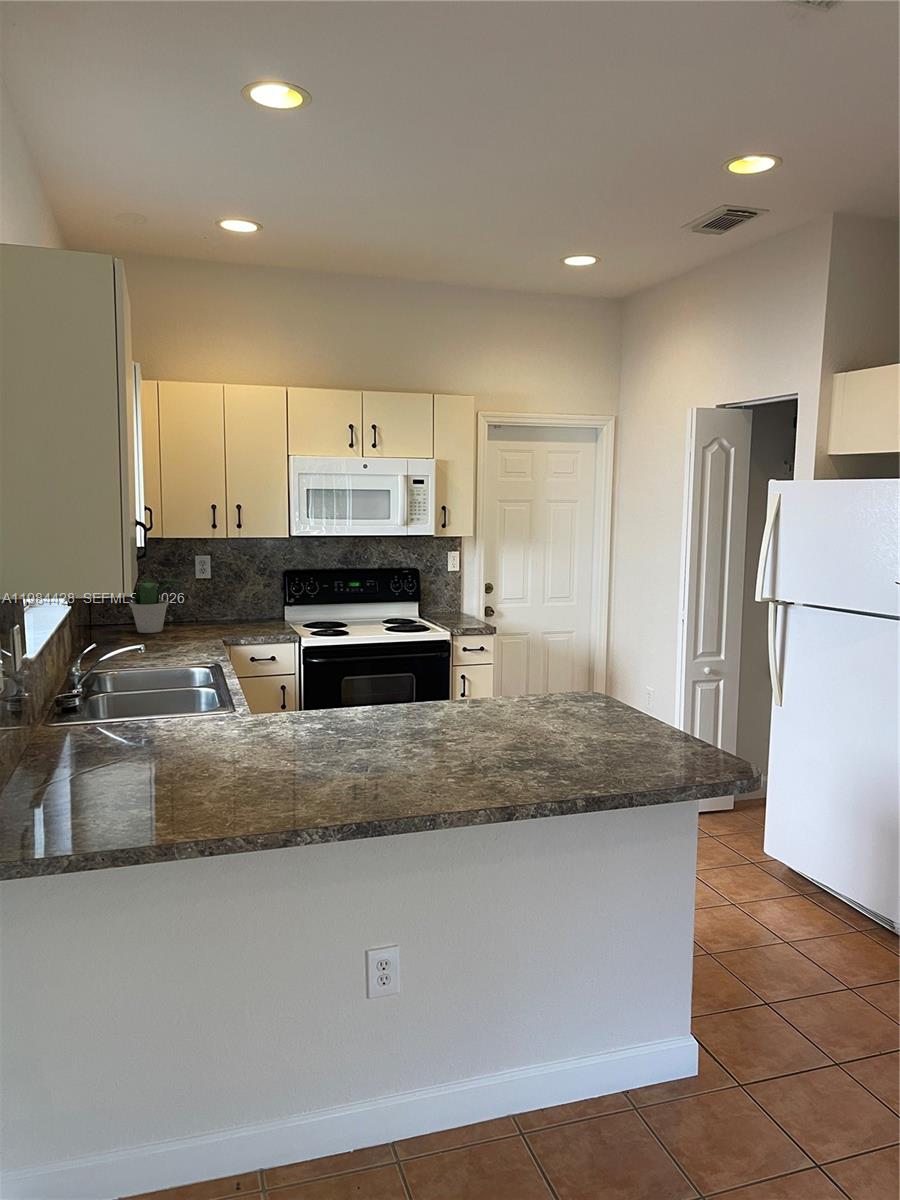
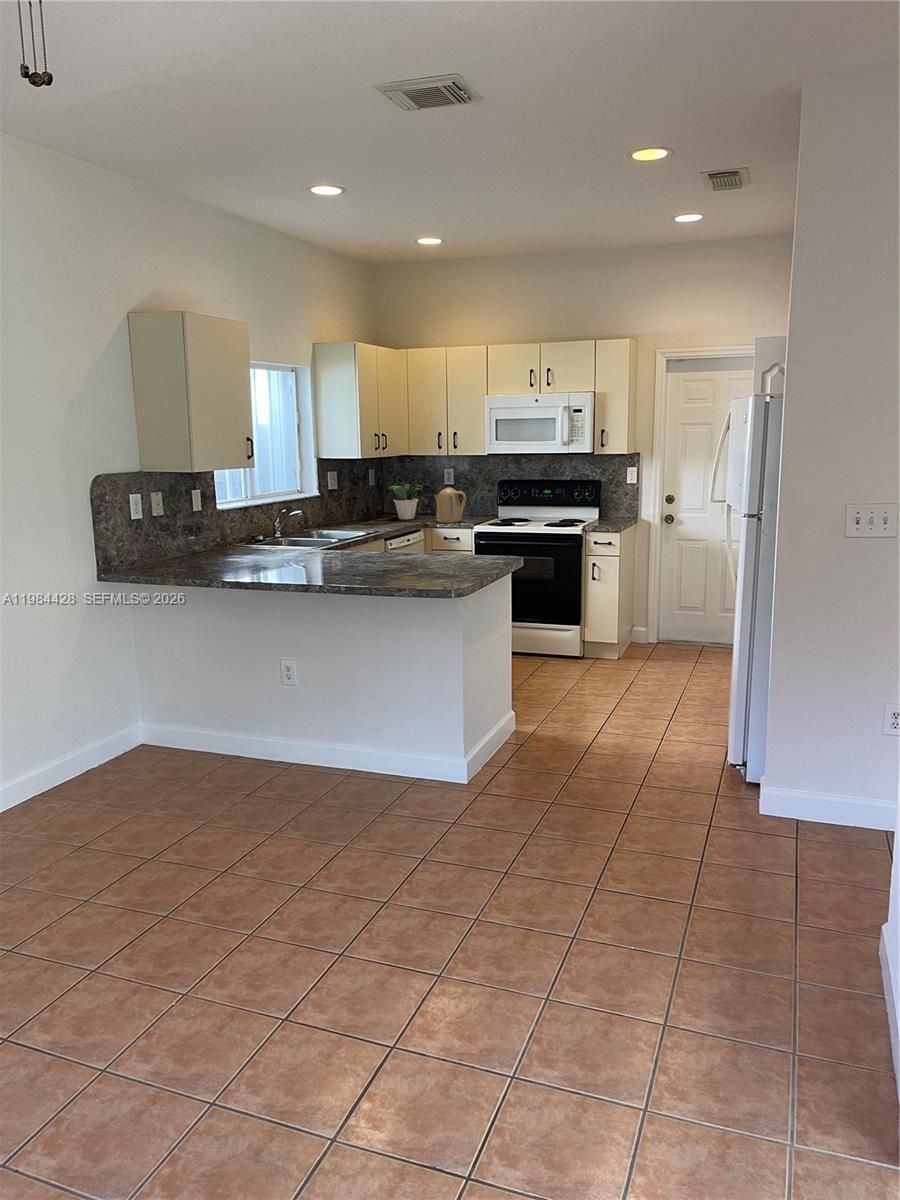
kettle: none [213,584,267,635] -> present [434,488,466,523]

